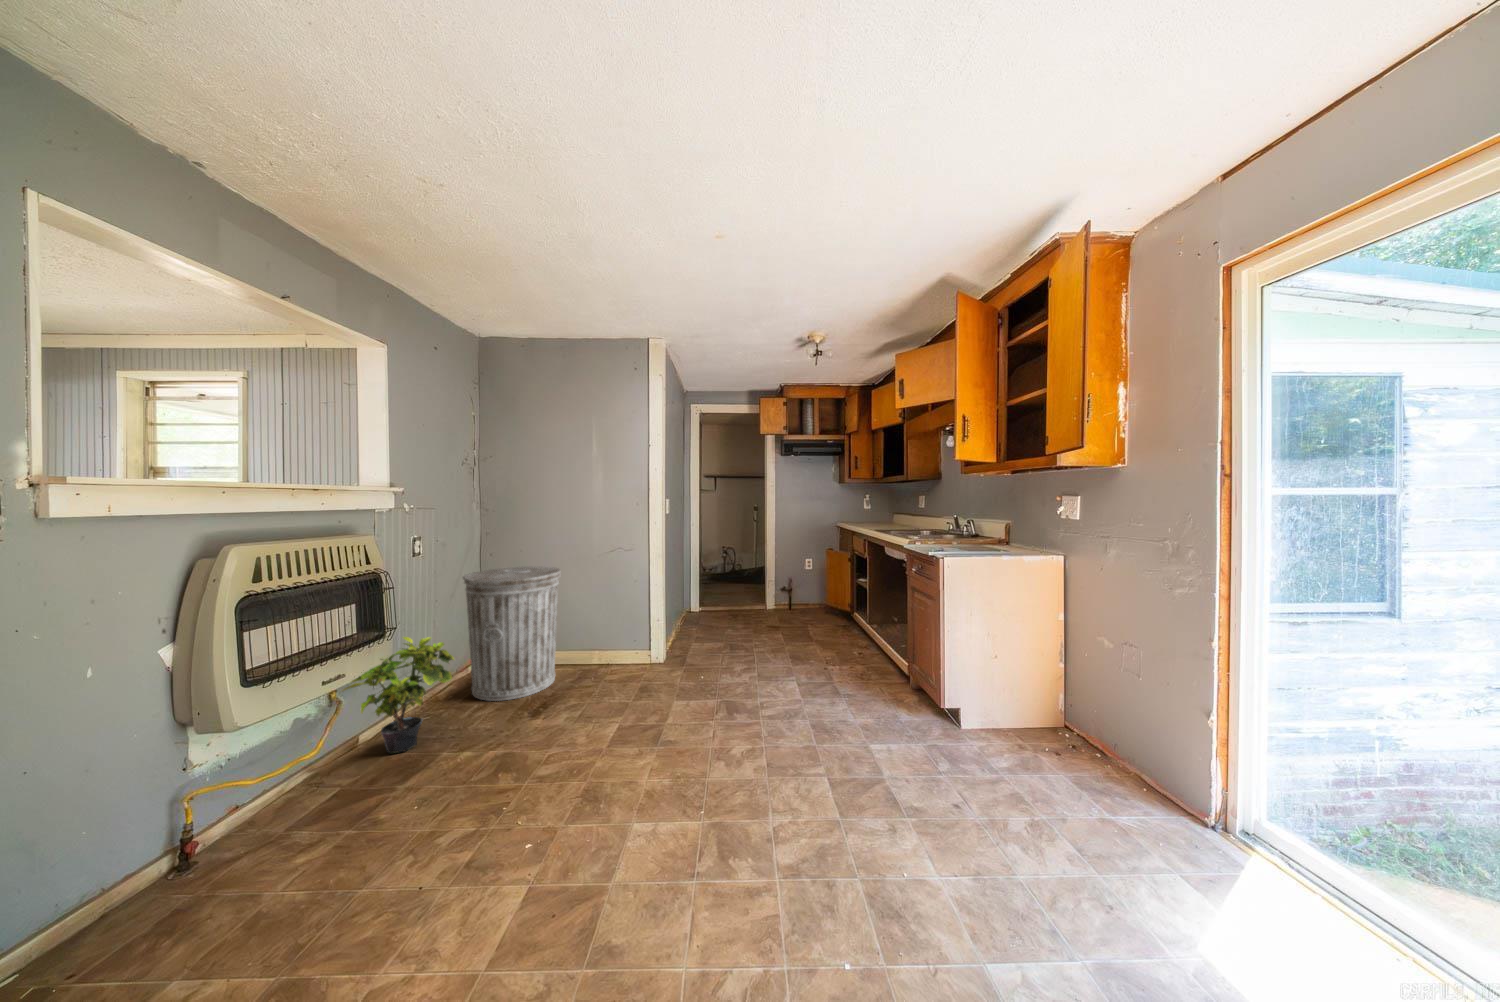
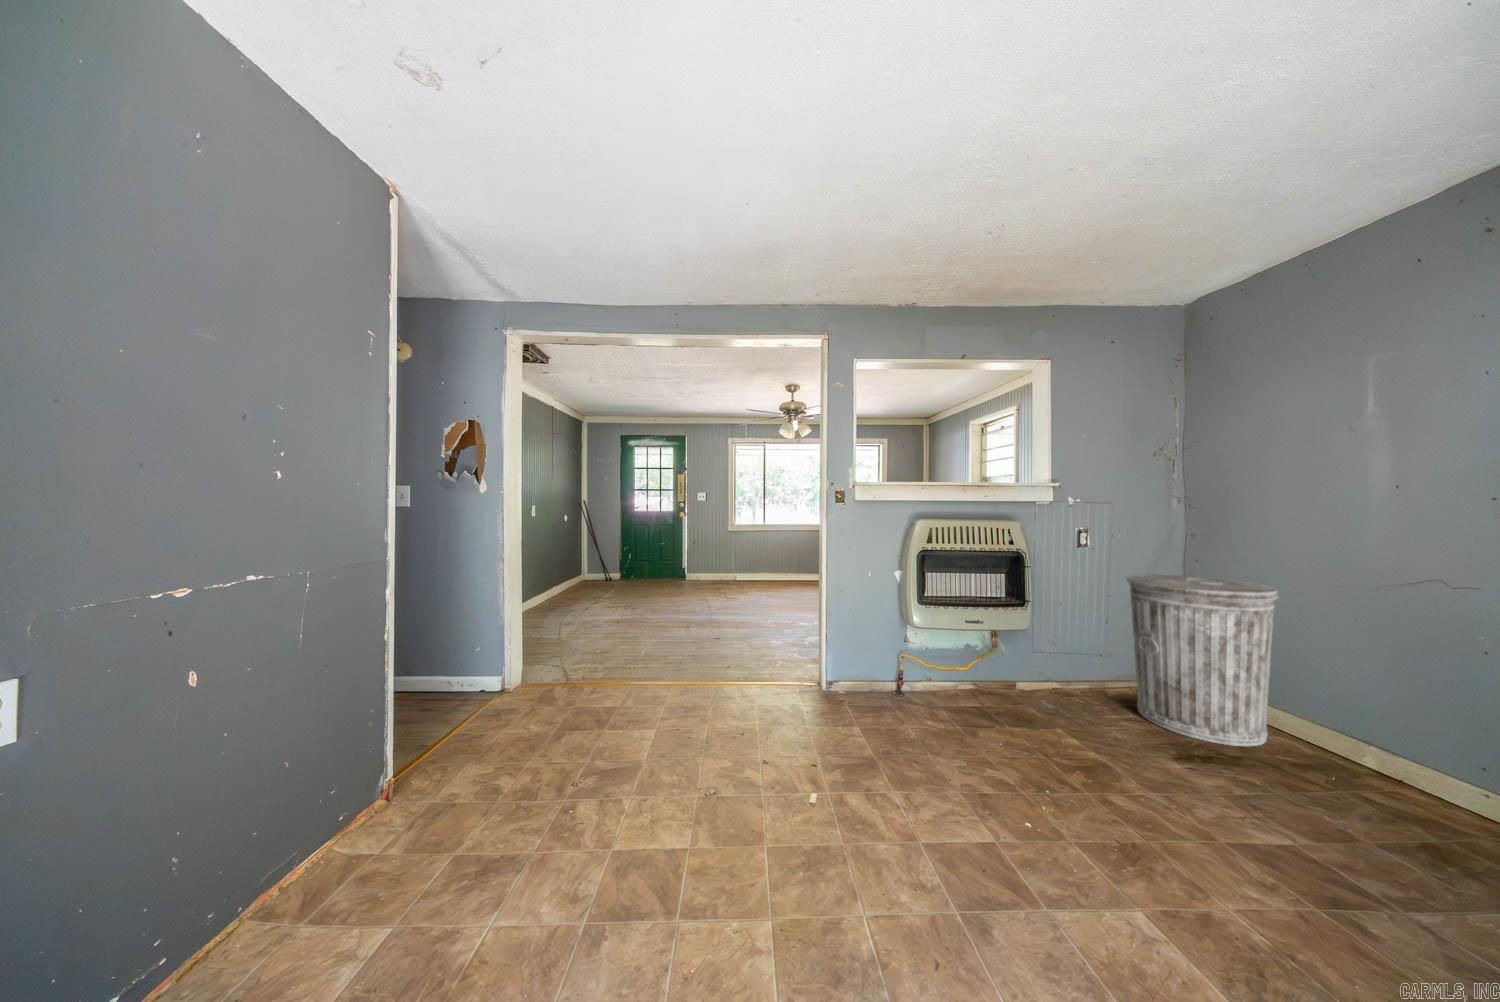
potted plant: present [343,637,454,753] -> none [997,612,1086,712]

